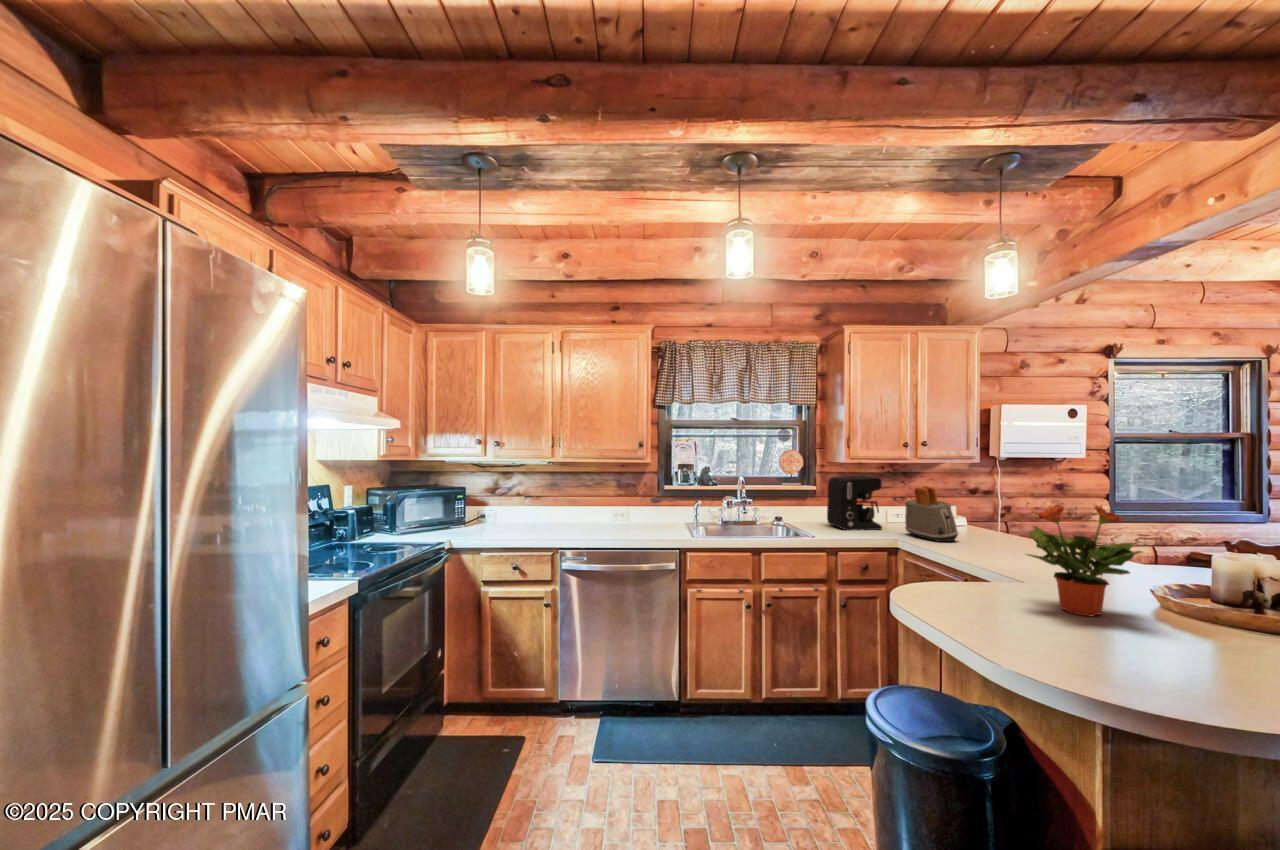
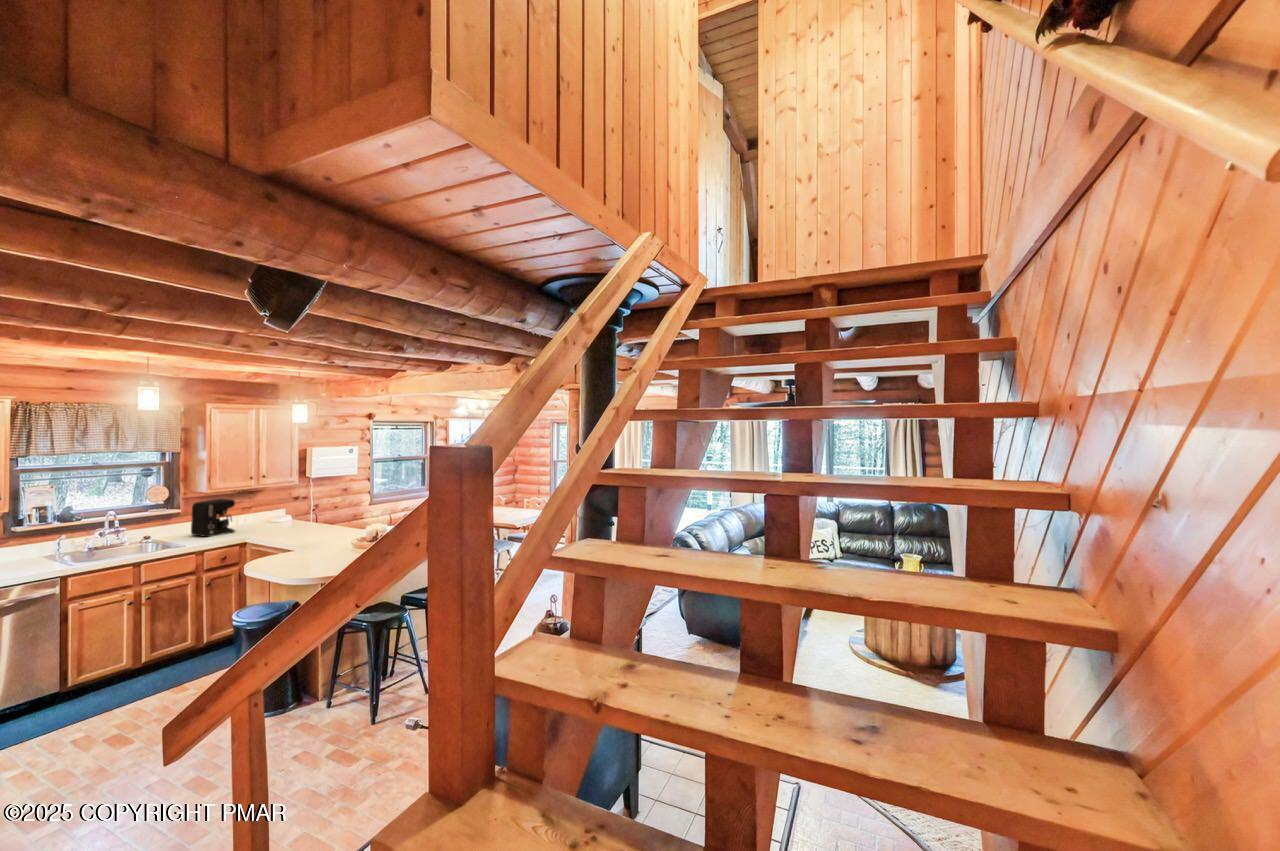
toaster: present [905,486,958,542] -> none [251,502,284,533]
potted plant: present [1027,504,1142,617] -> none [305,509,343,551]

